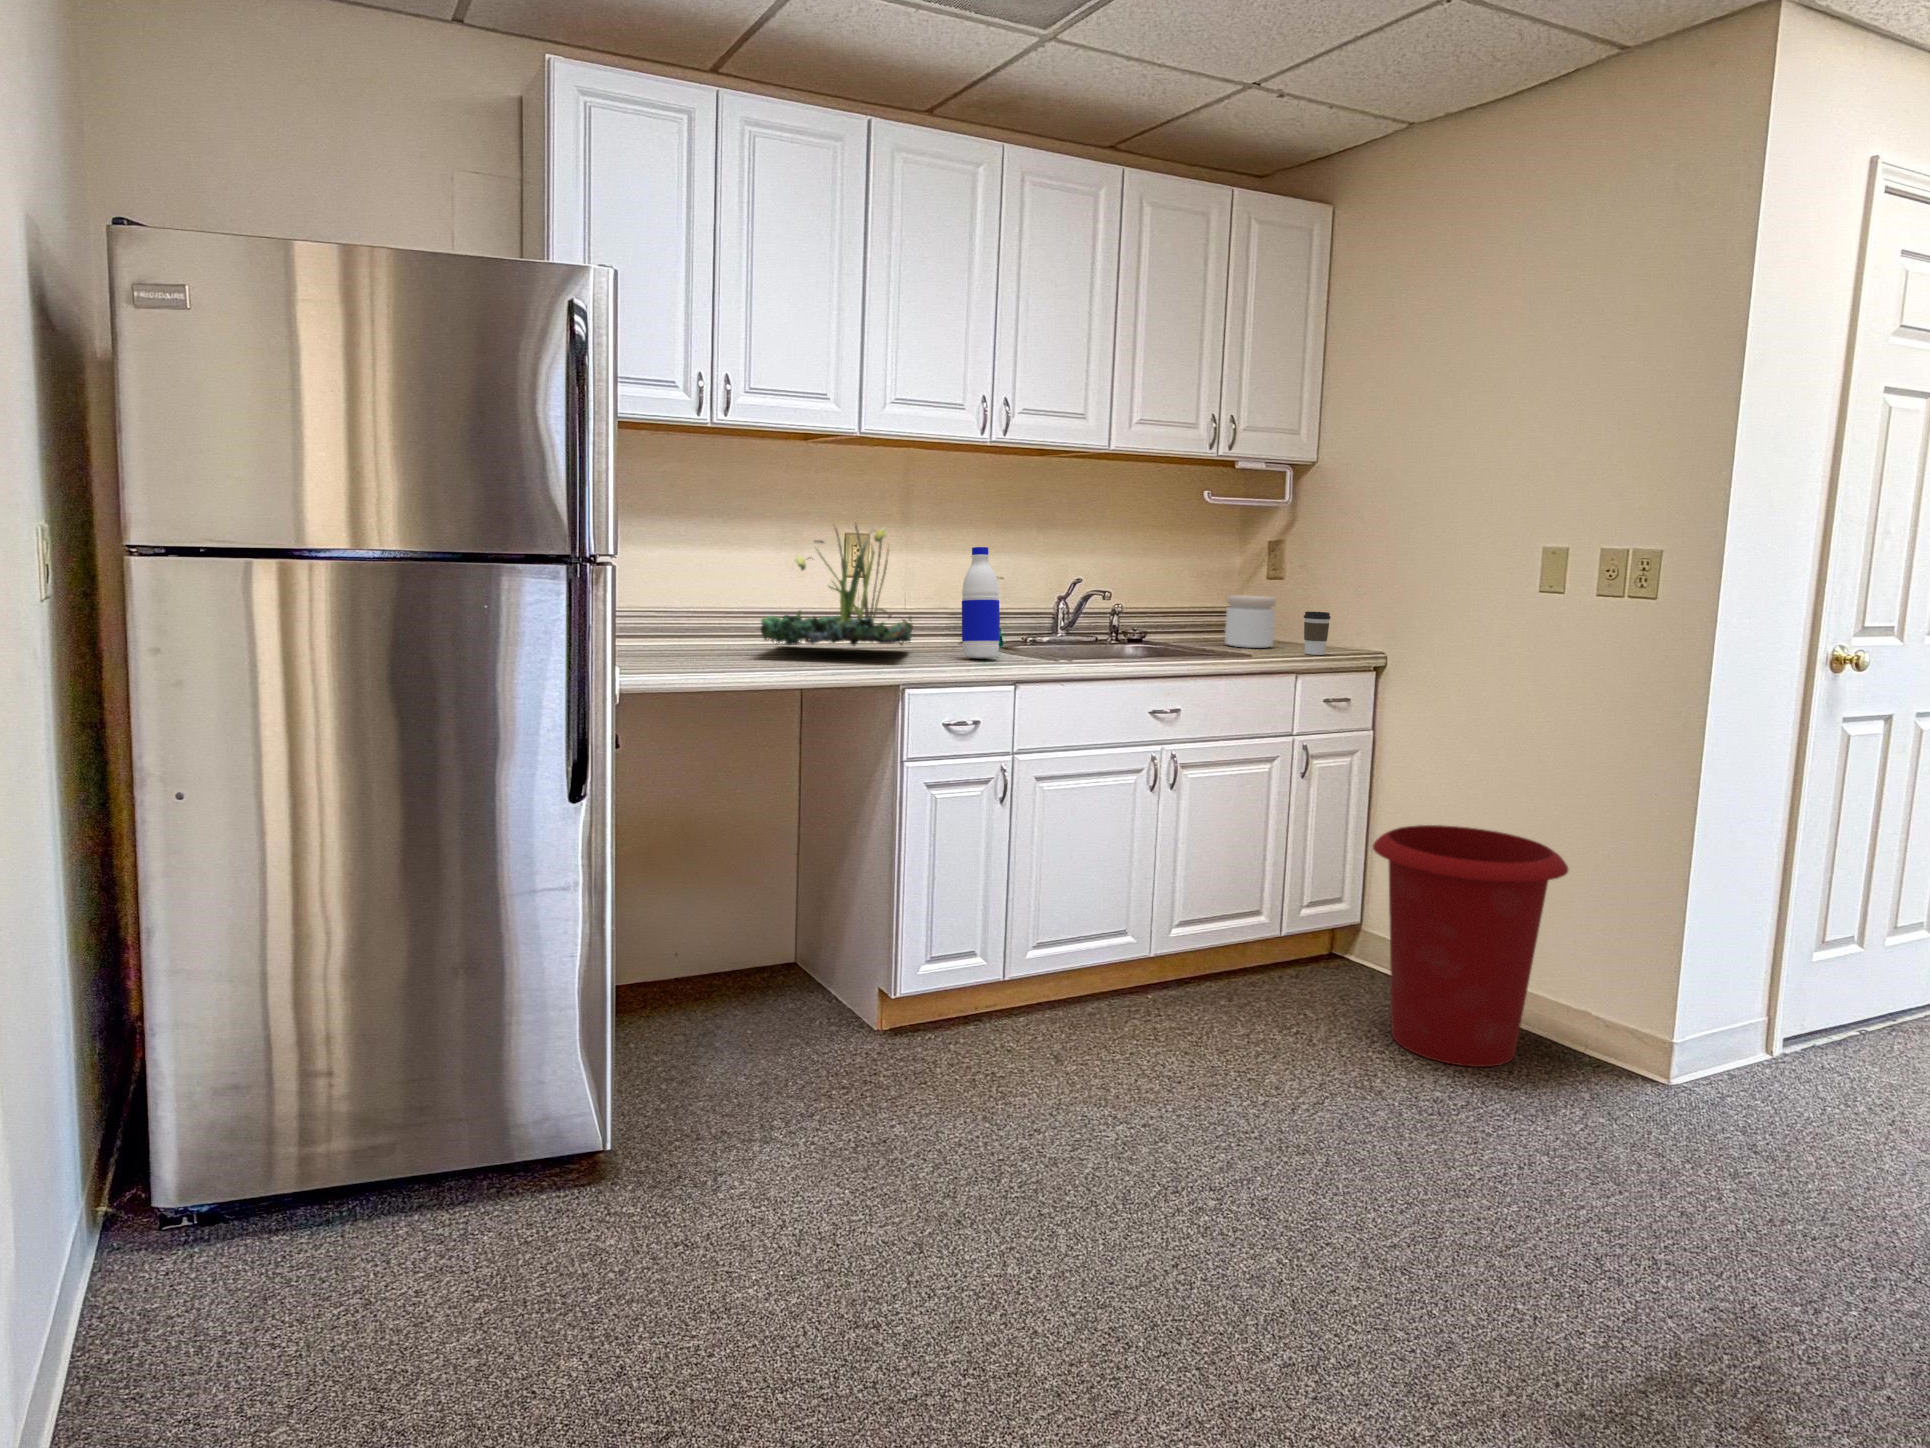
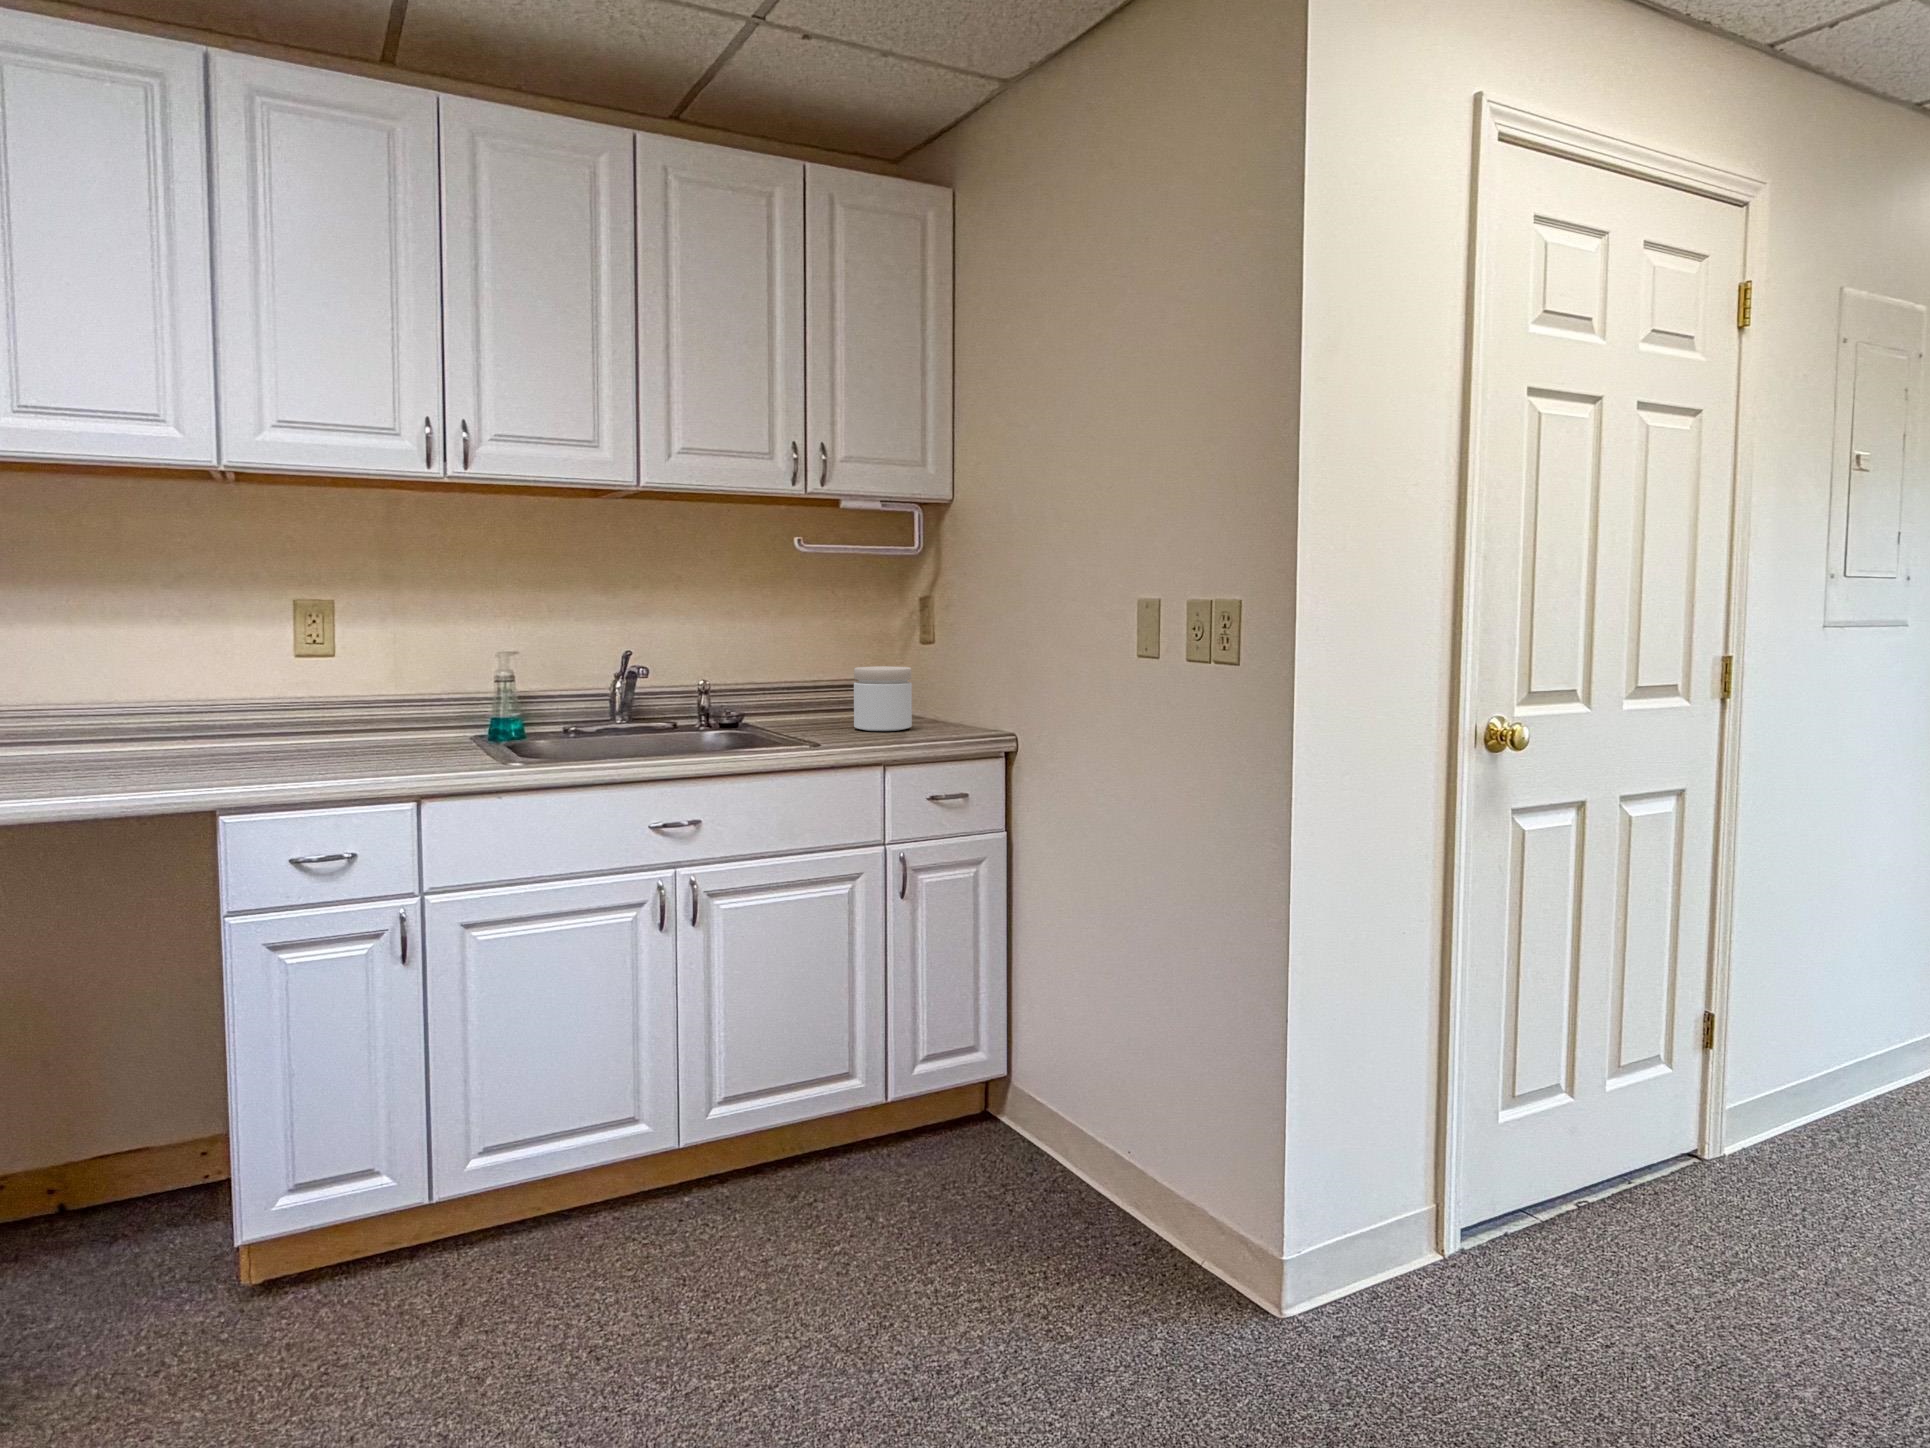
plant: present [761,525,913,646] -> none [49,586,359,754]
water bottle: present [962,547,1000,659] -> none [386,616,442,763]
coffee cup: present [1304,612,1331,655] -> none [923,685,955,739]
waste bin: present [1373,825,1568,1067] -> none [915,962,1154,1303]

